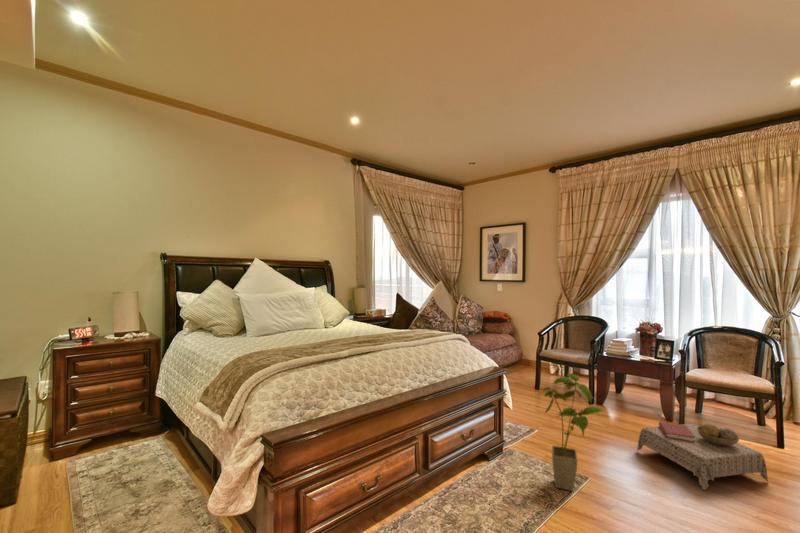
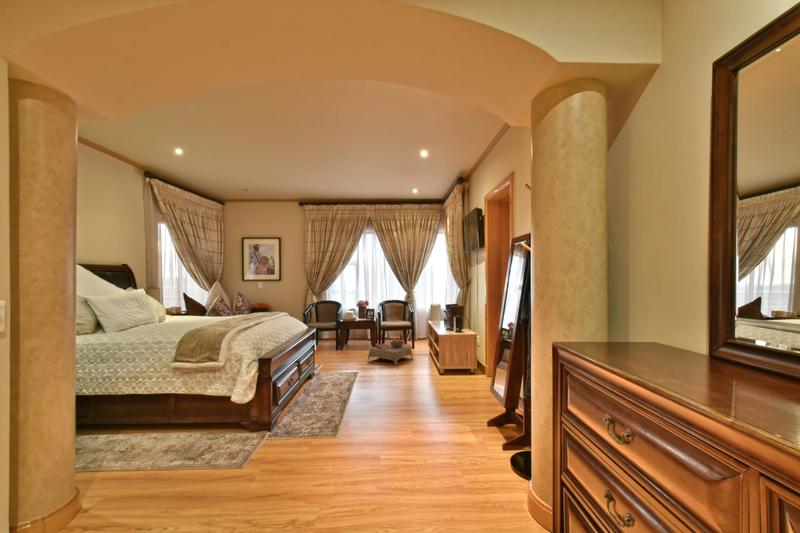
house plant: present [543,374,604,491] -> none [337,322,365,380]

